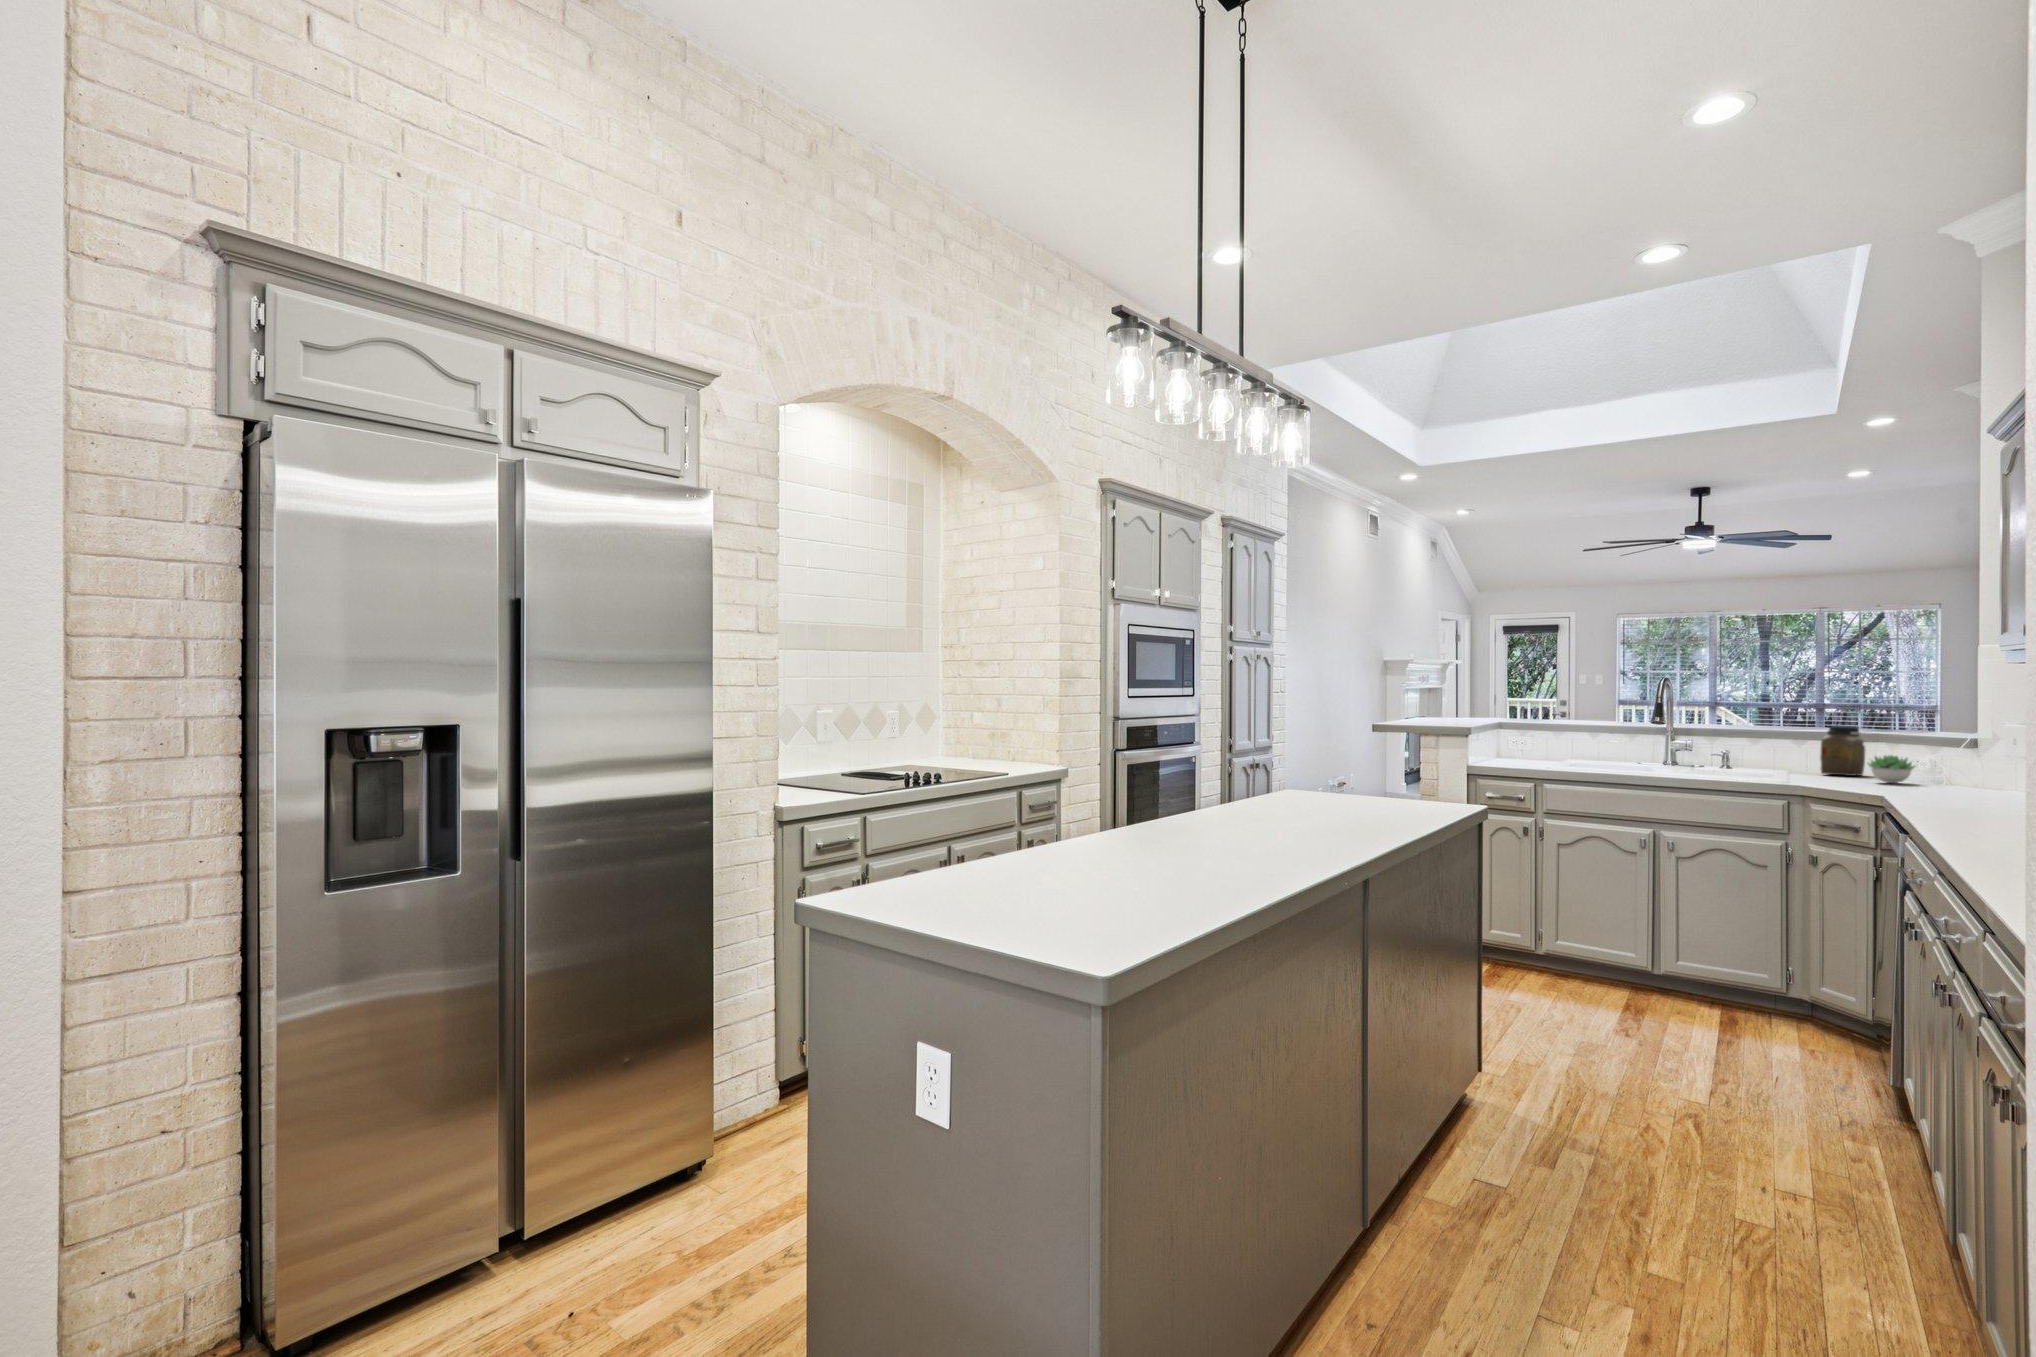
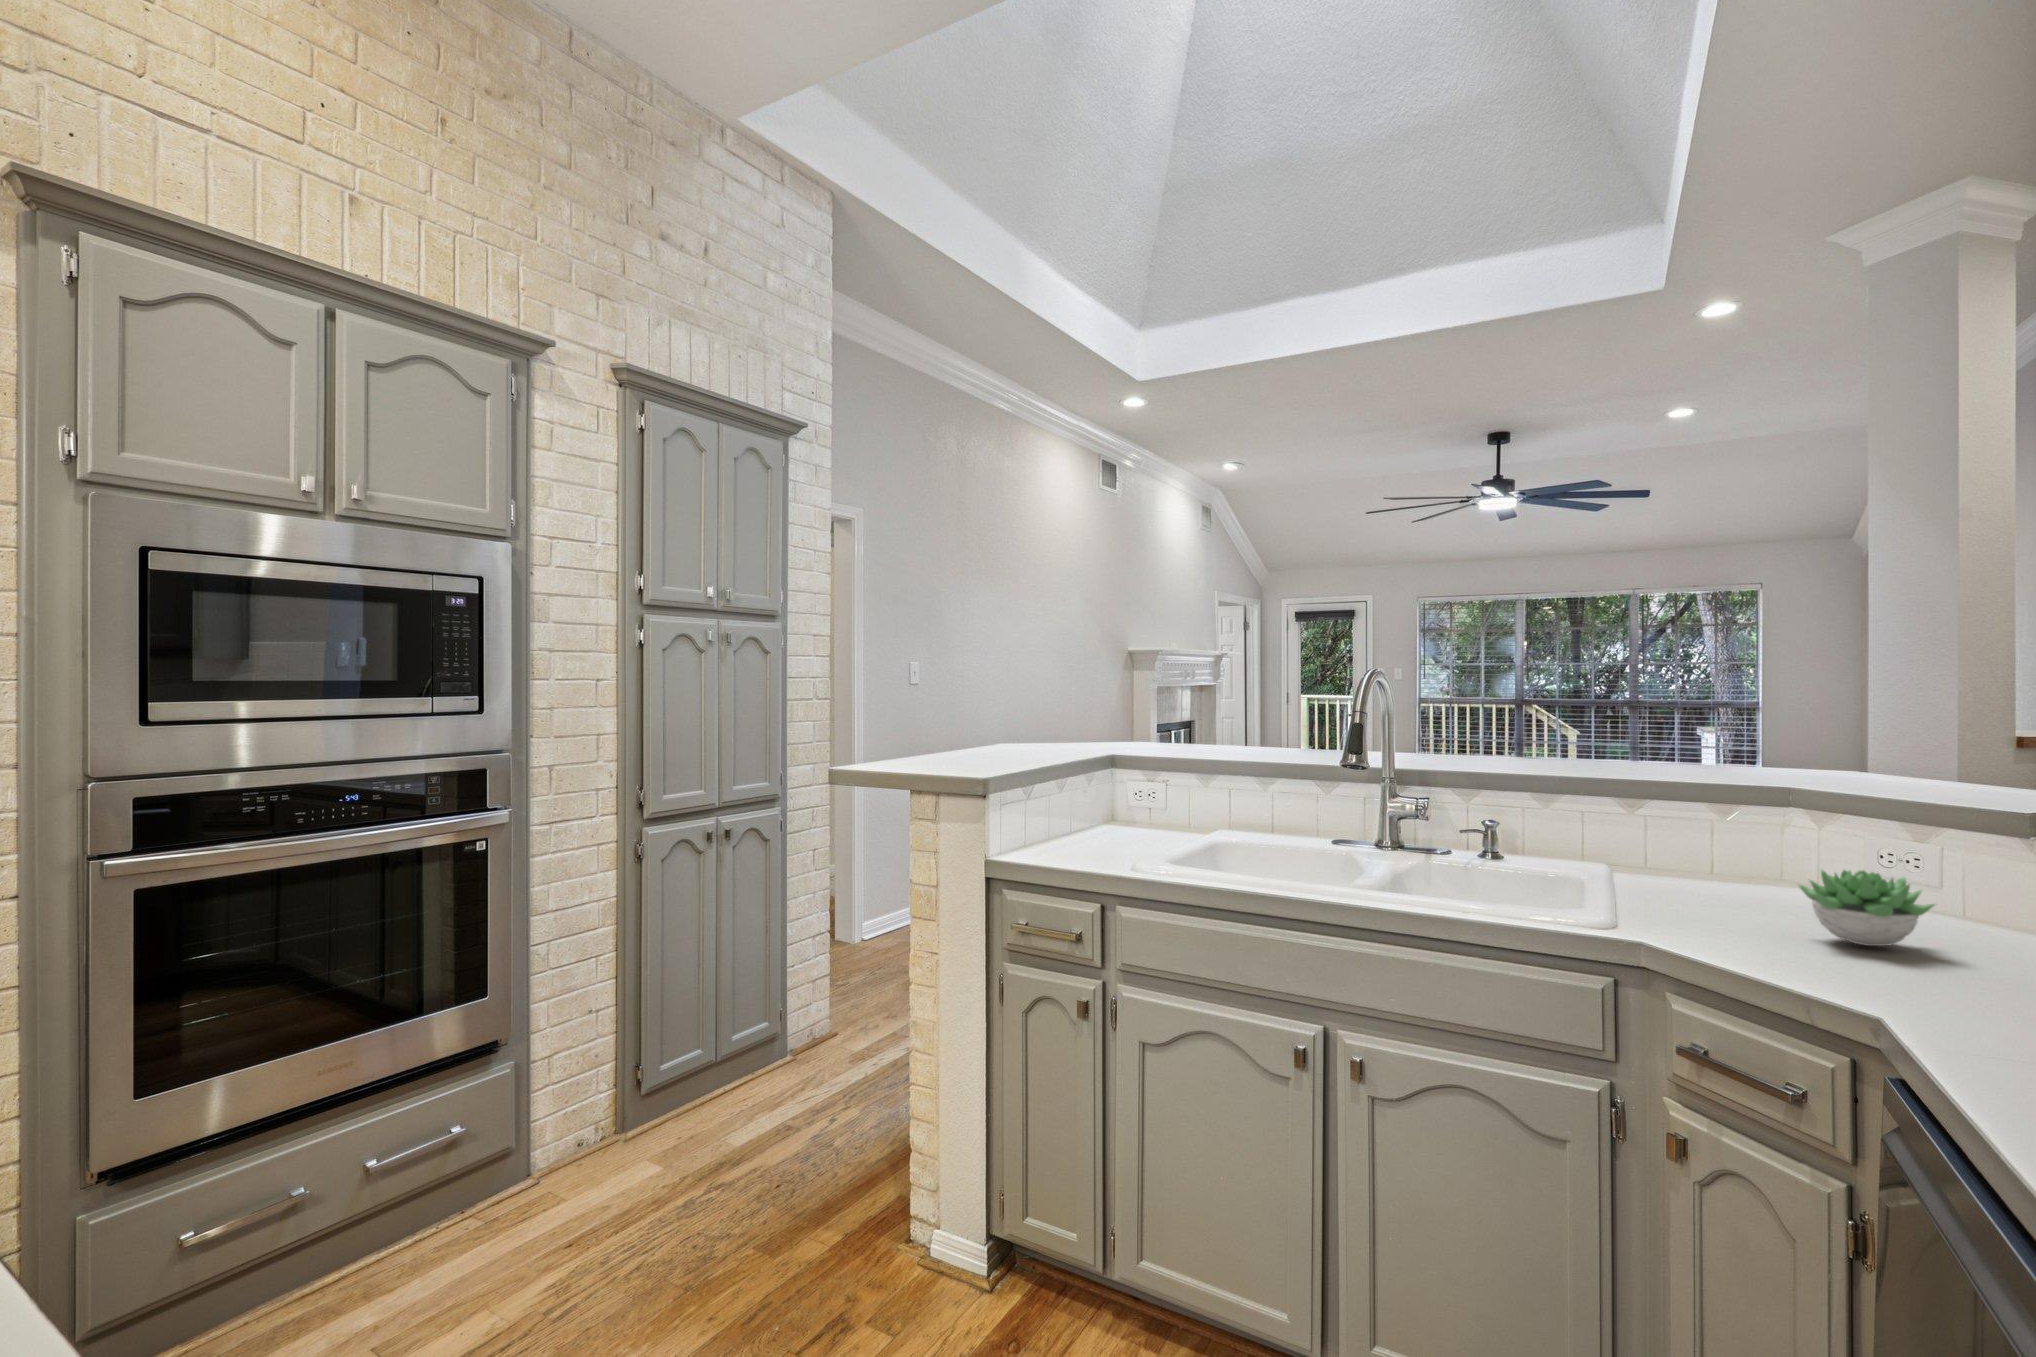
jar: present [1820,725,1865,776] -> none [1680,780,1777,899]

